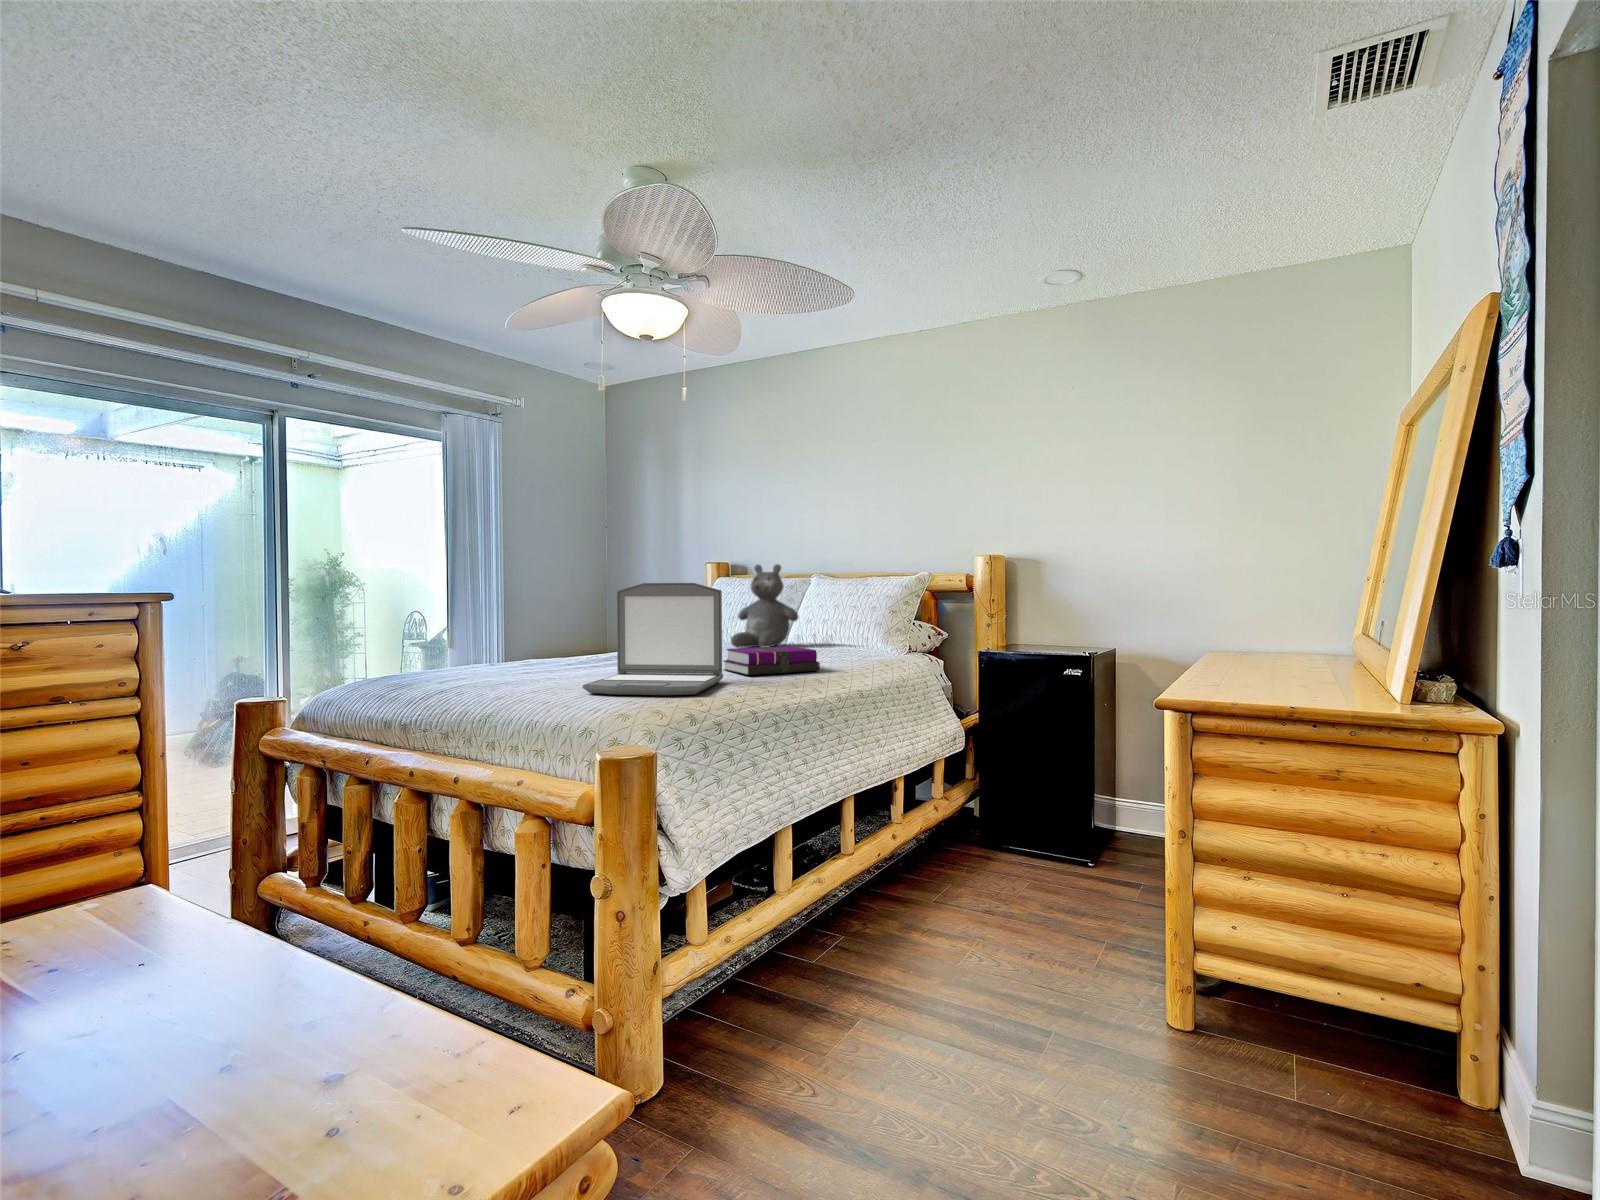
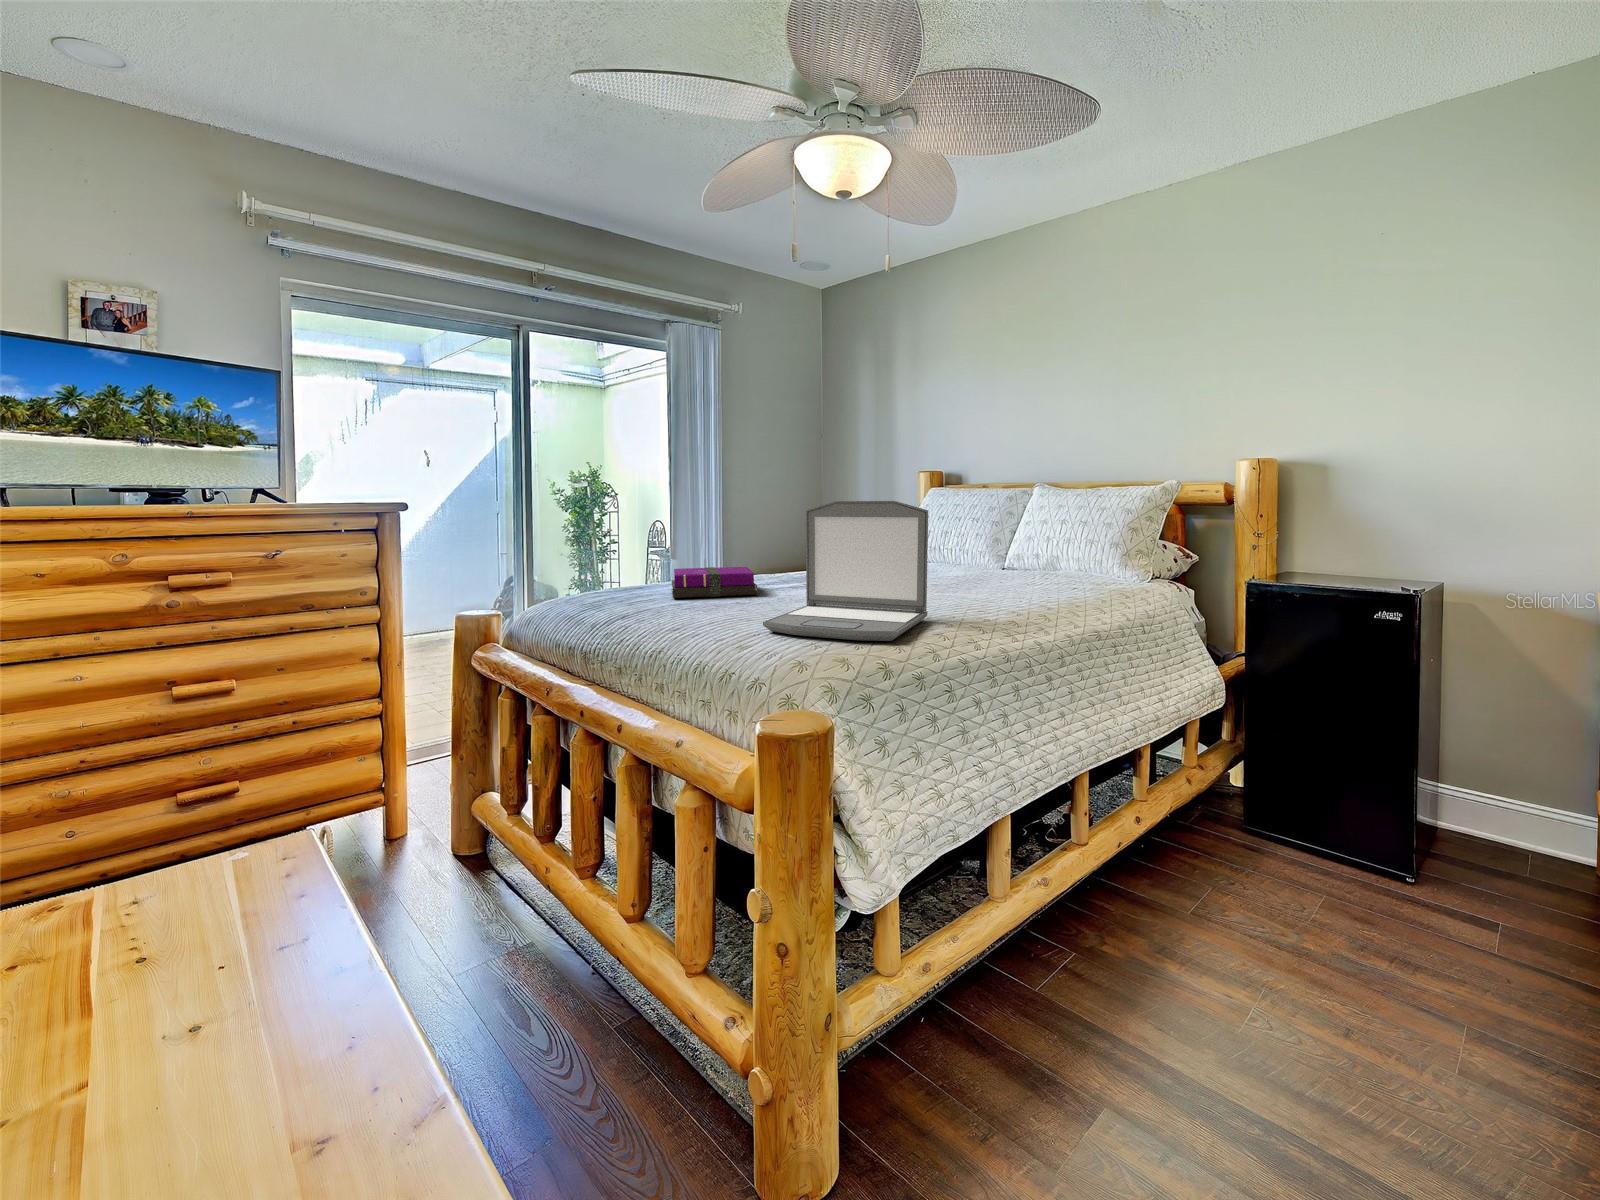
teddy bear: present [731,564,798,648] -> none [937,474,1016,570]
notebook: present [724,646,820,675] -> present [671,567,758,598]

